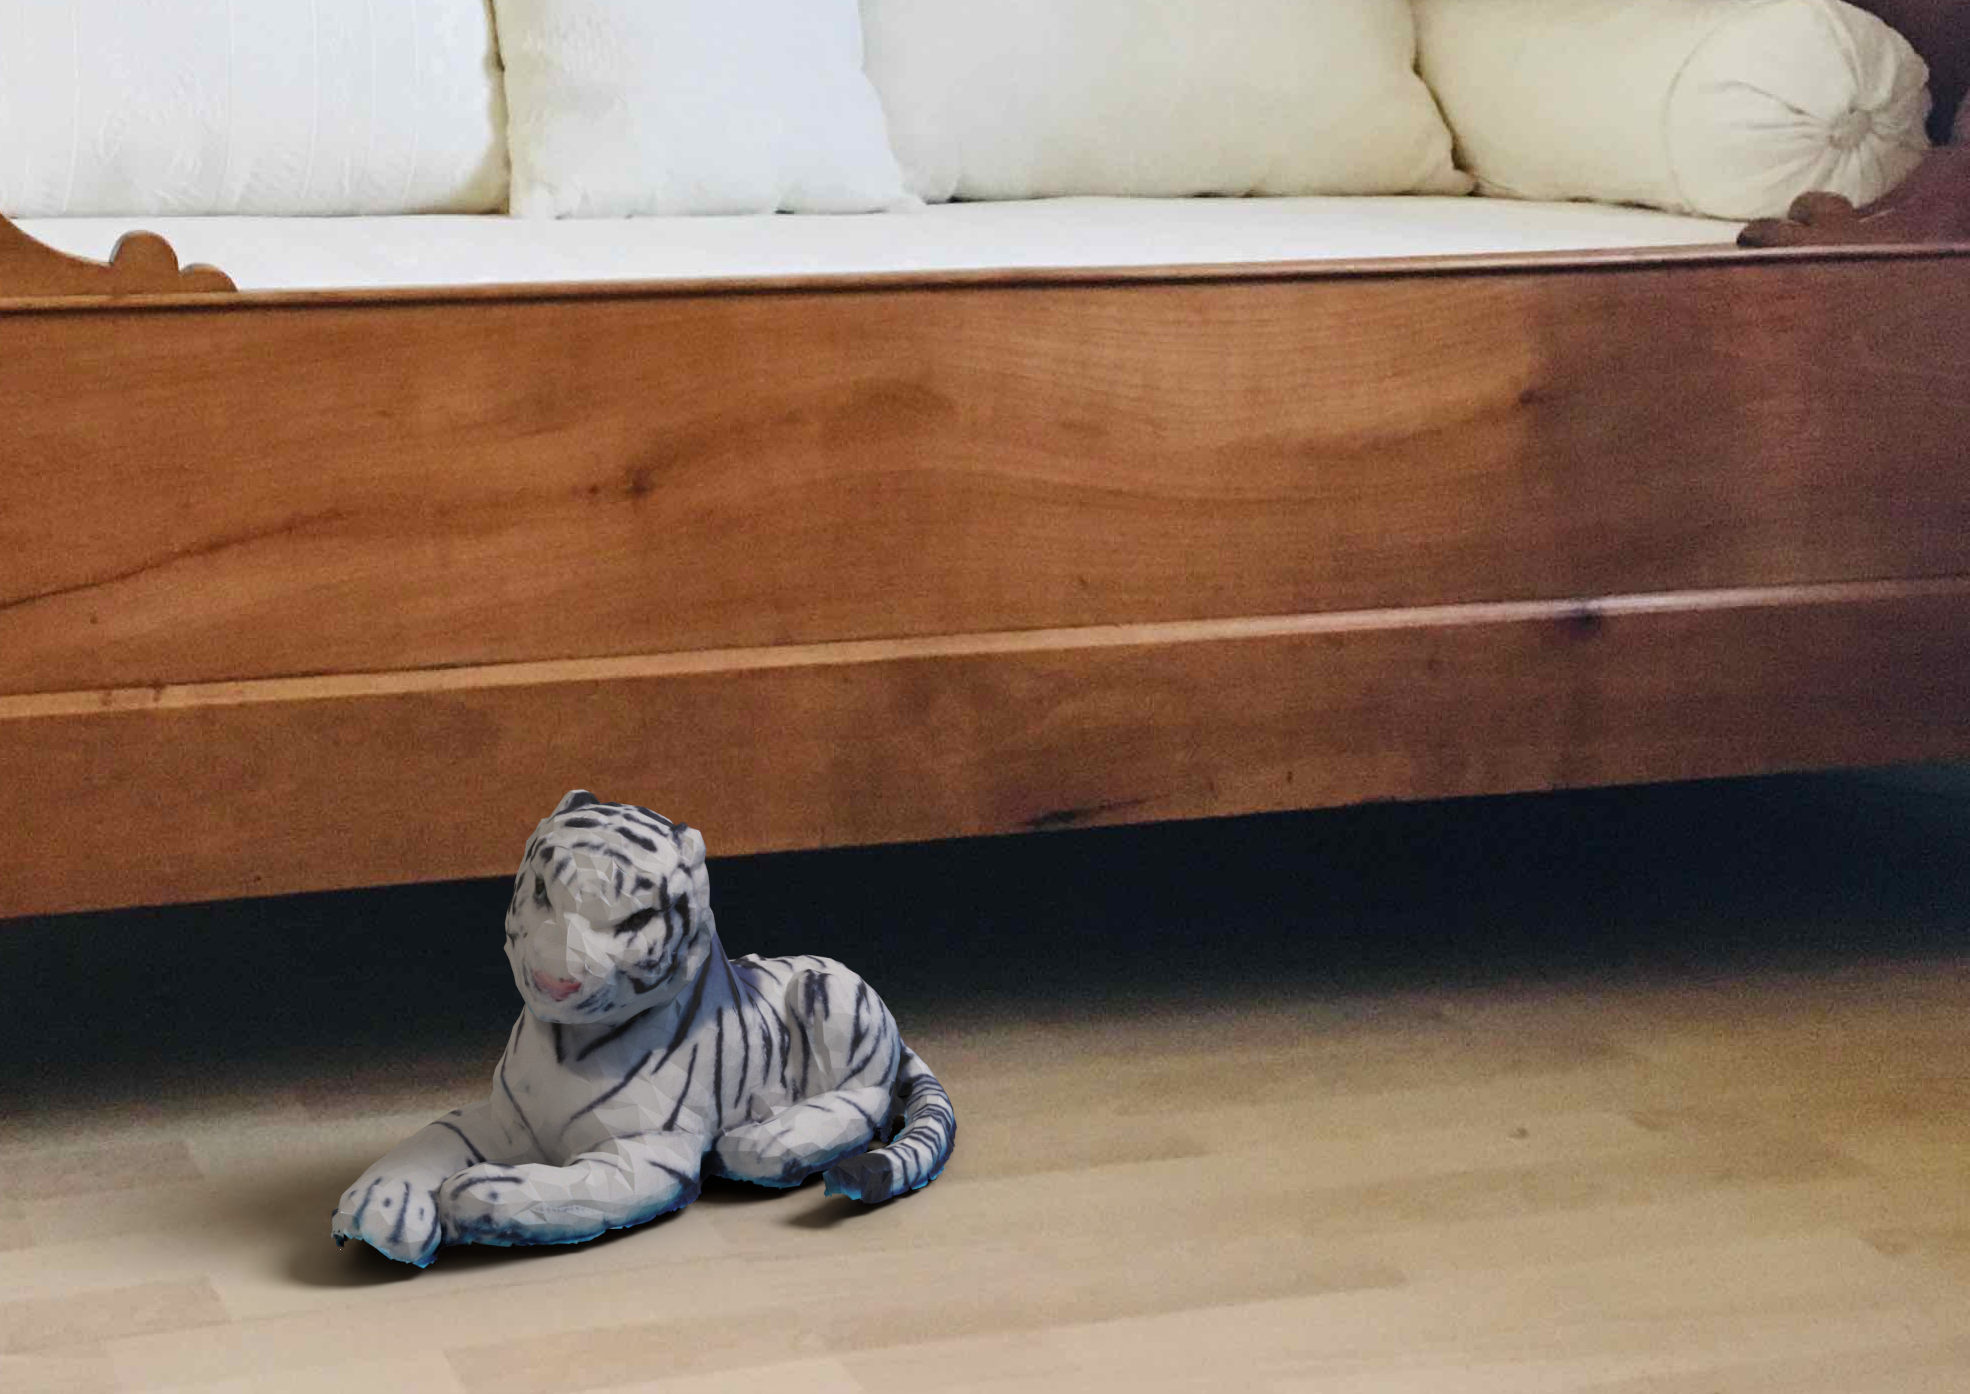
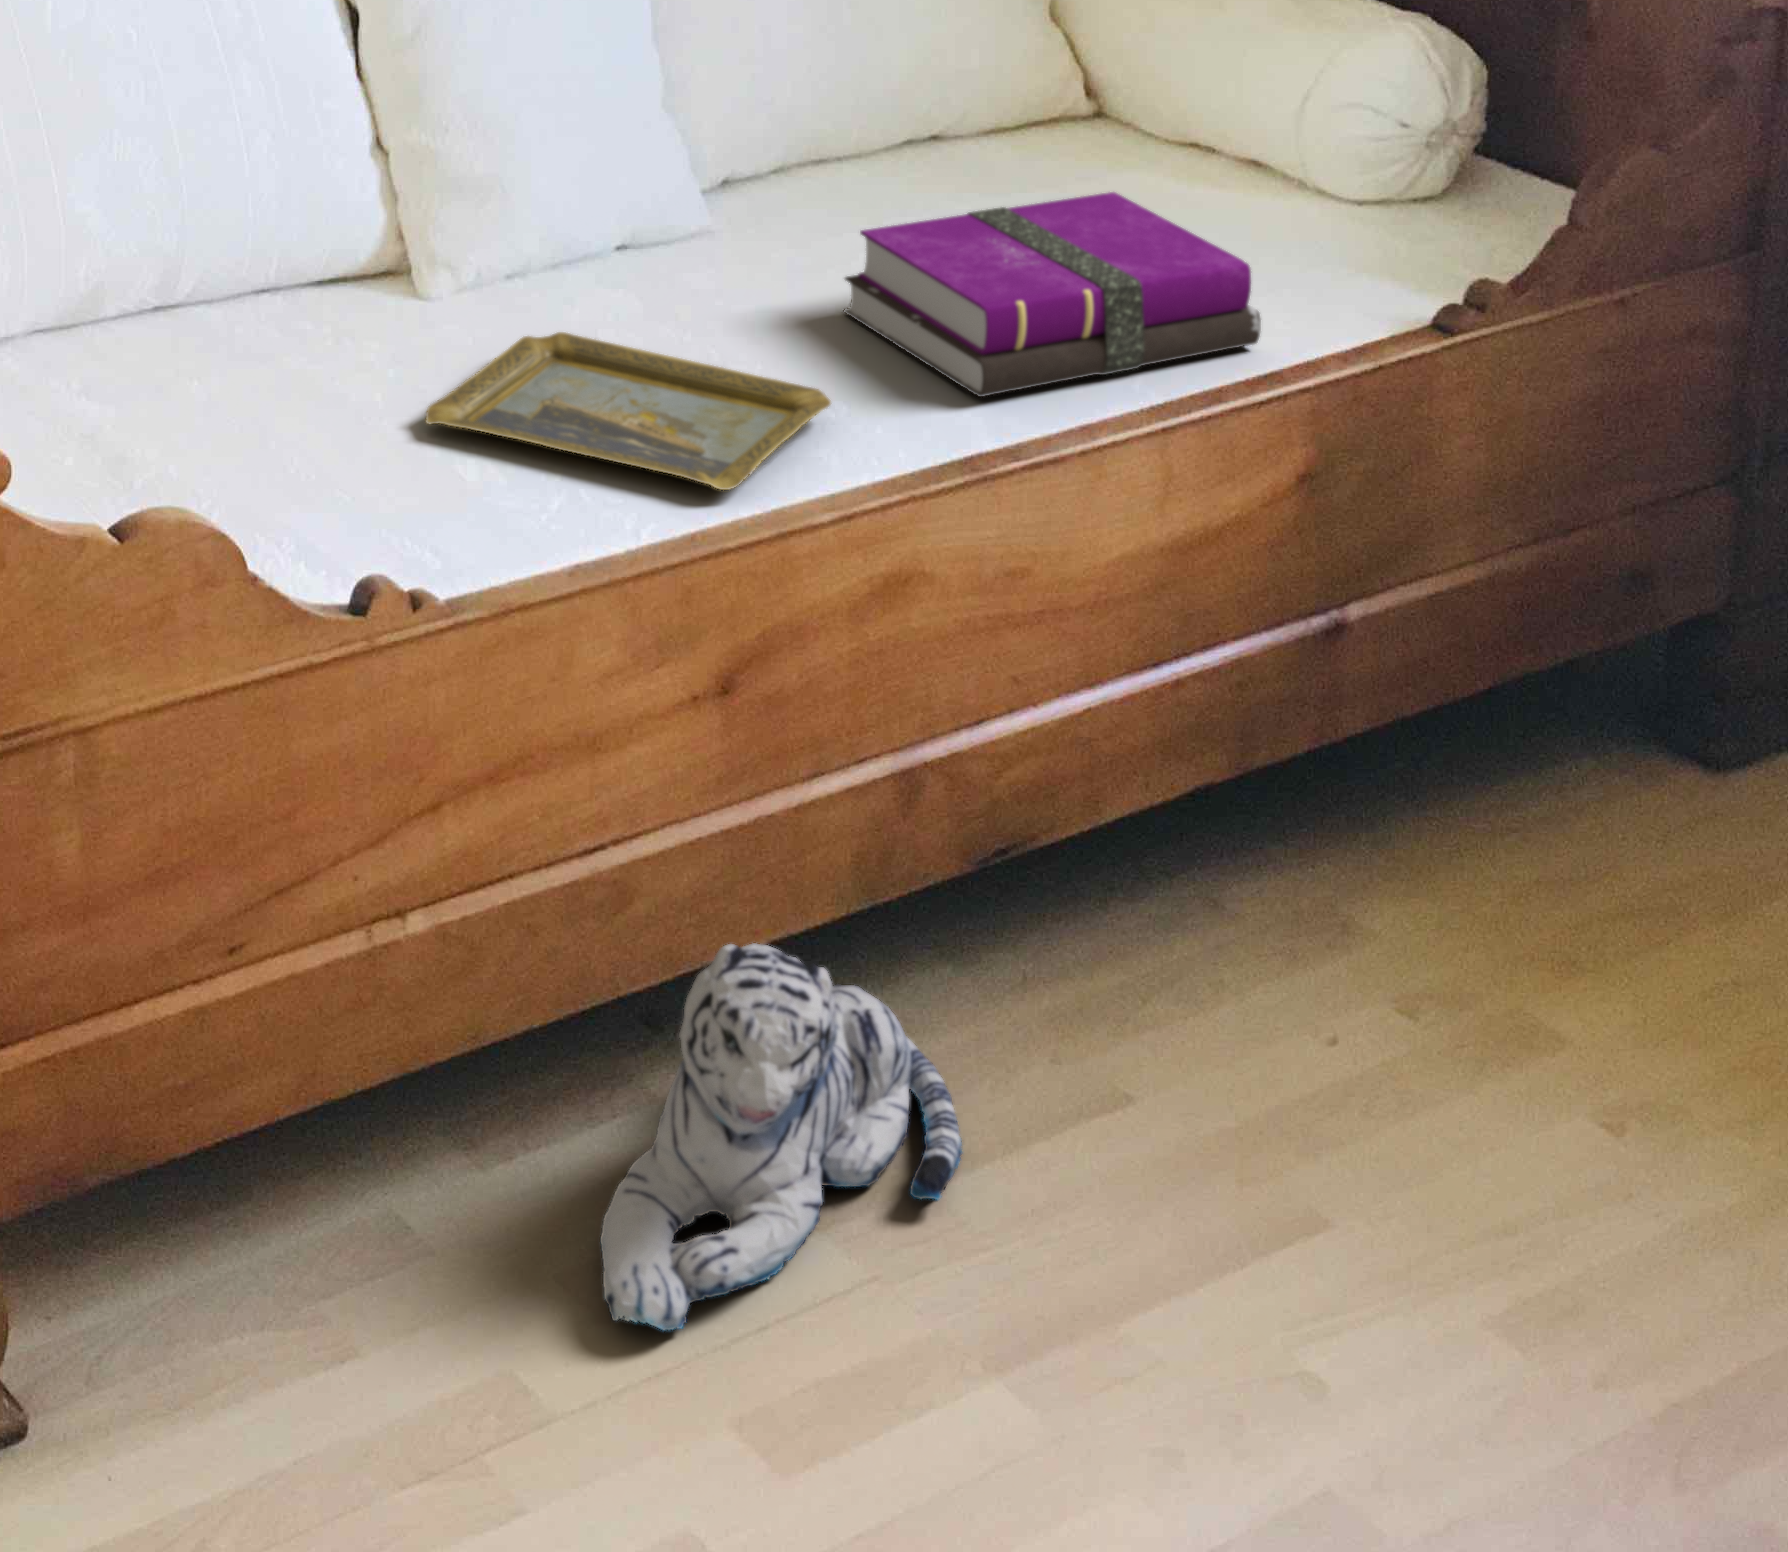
notebook: none [994,112,1500,243] -> present [844,192,1261,397]
tray: none [385,191,880,257] -> present [426,332,831,490]

